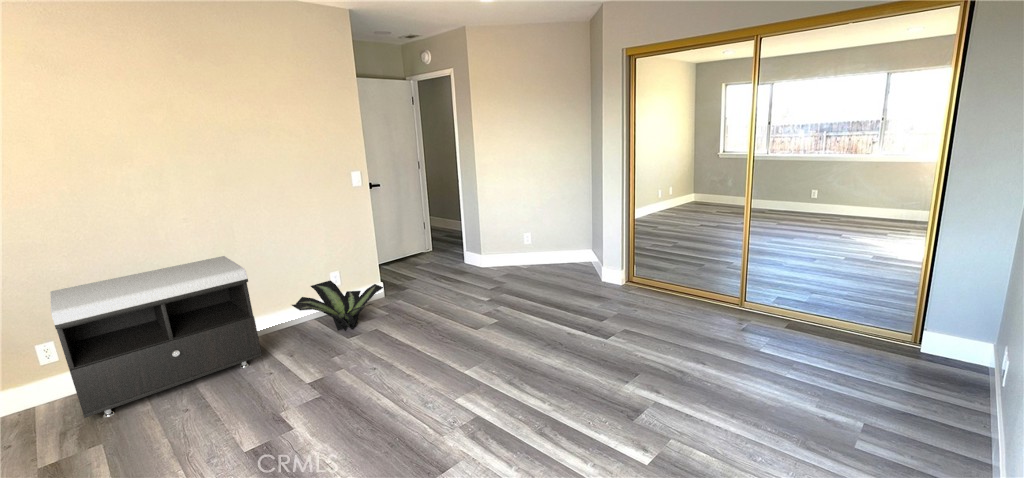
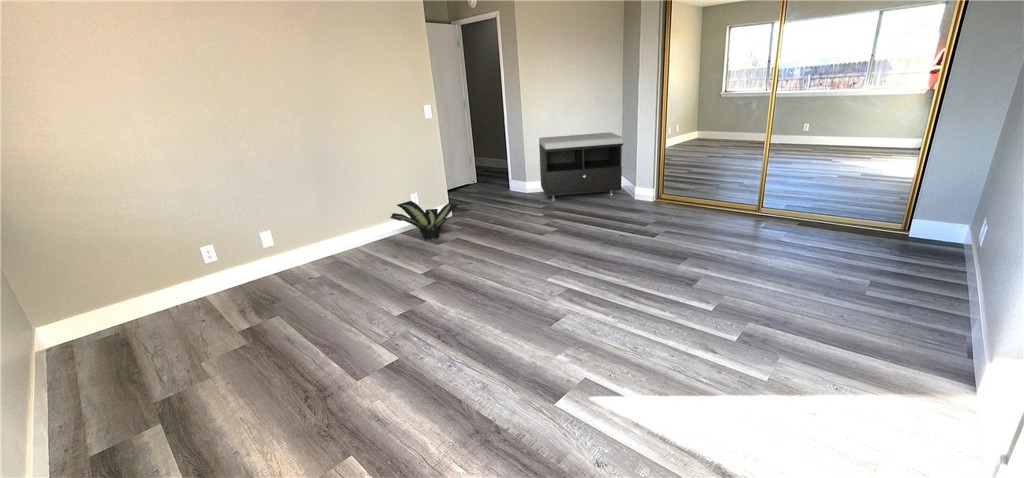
storage bench: present [50,256,262,418] -> present [539,132,623,200]

